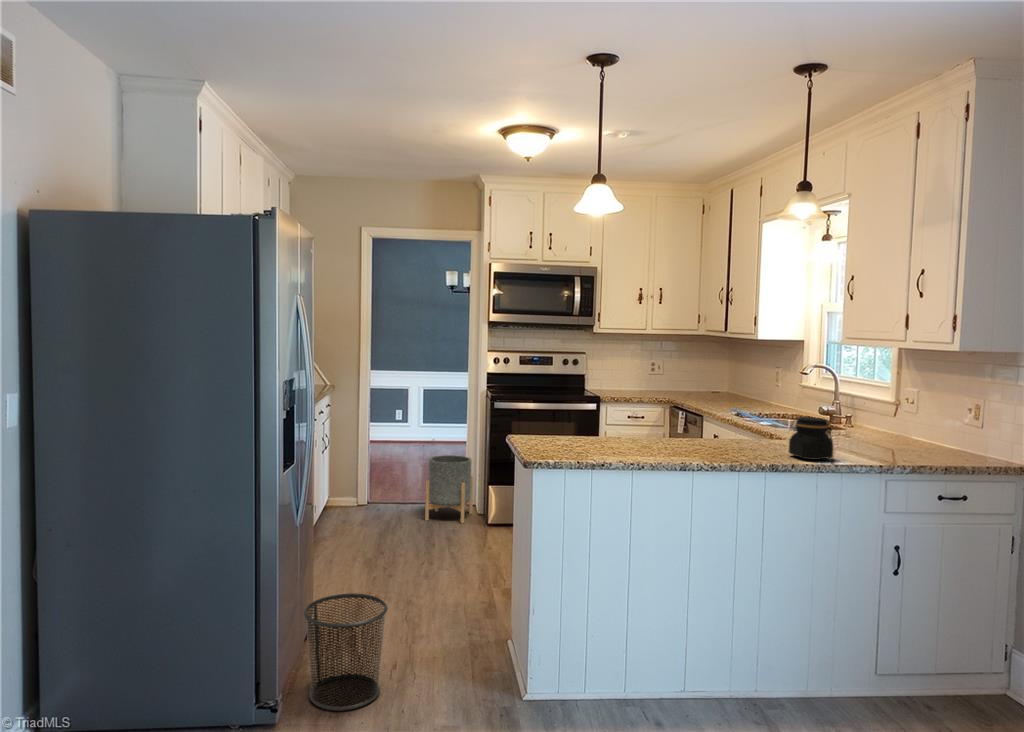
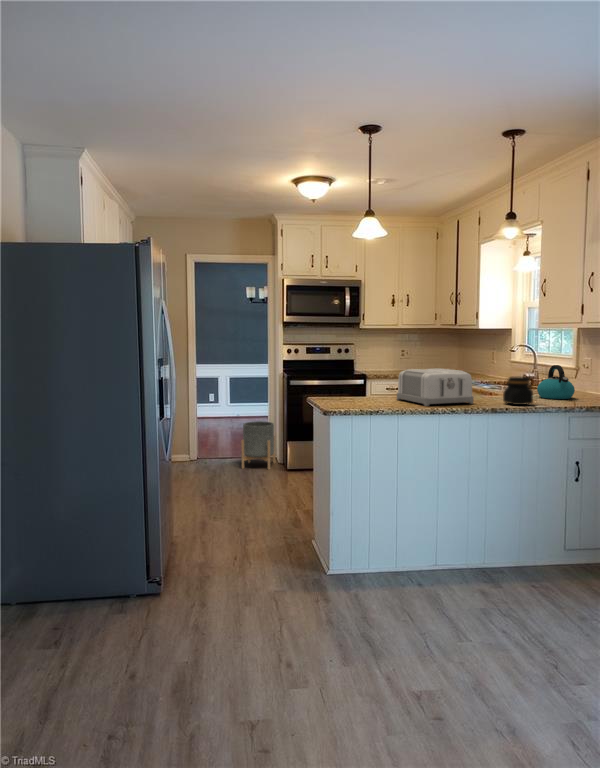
kettle: none [839,400,894,450] -> present [537,365,575,399]
toaster: none [634,401,745,457] -> present [397,369,474,406]
waste bin: present [304,593,388,710] -> none [175,508,232,584]

